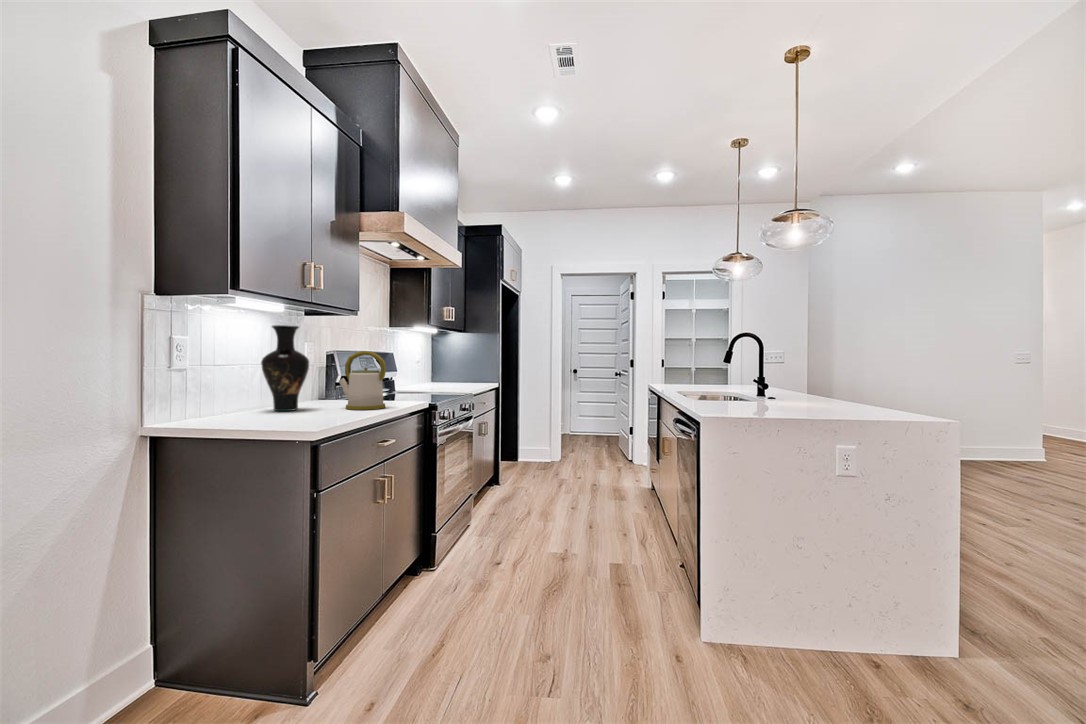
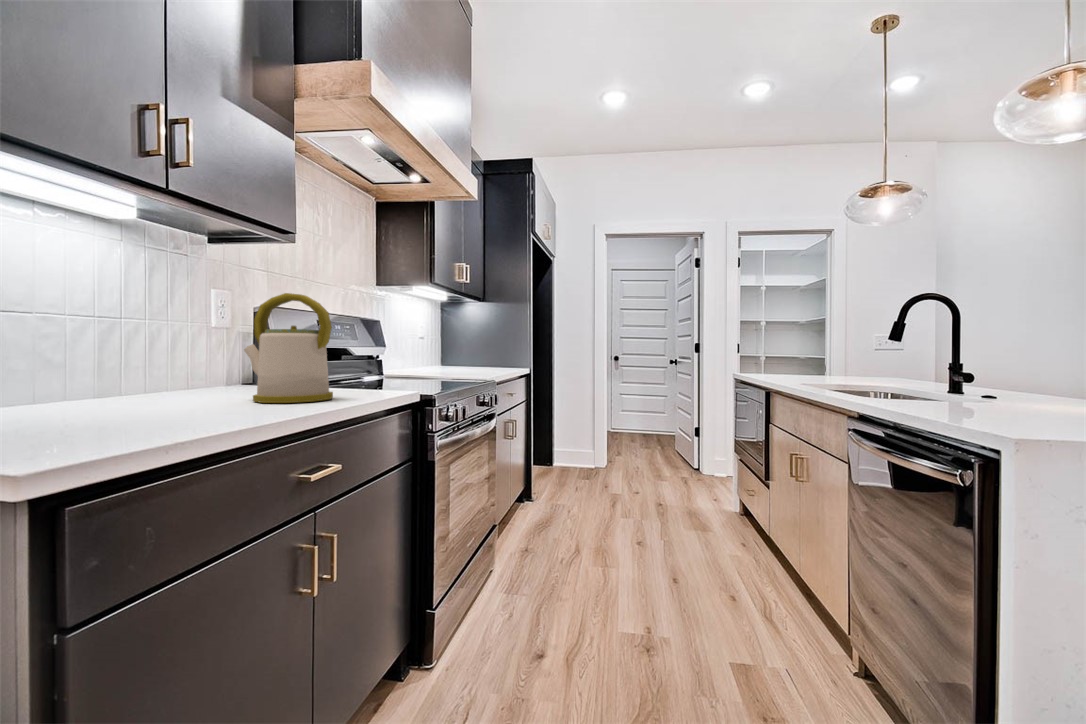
vase: present [261,325,309,411] -> none [73,235,182,405]

